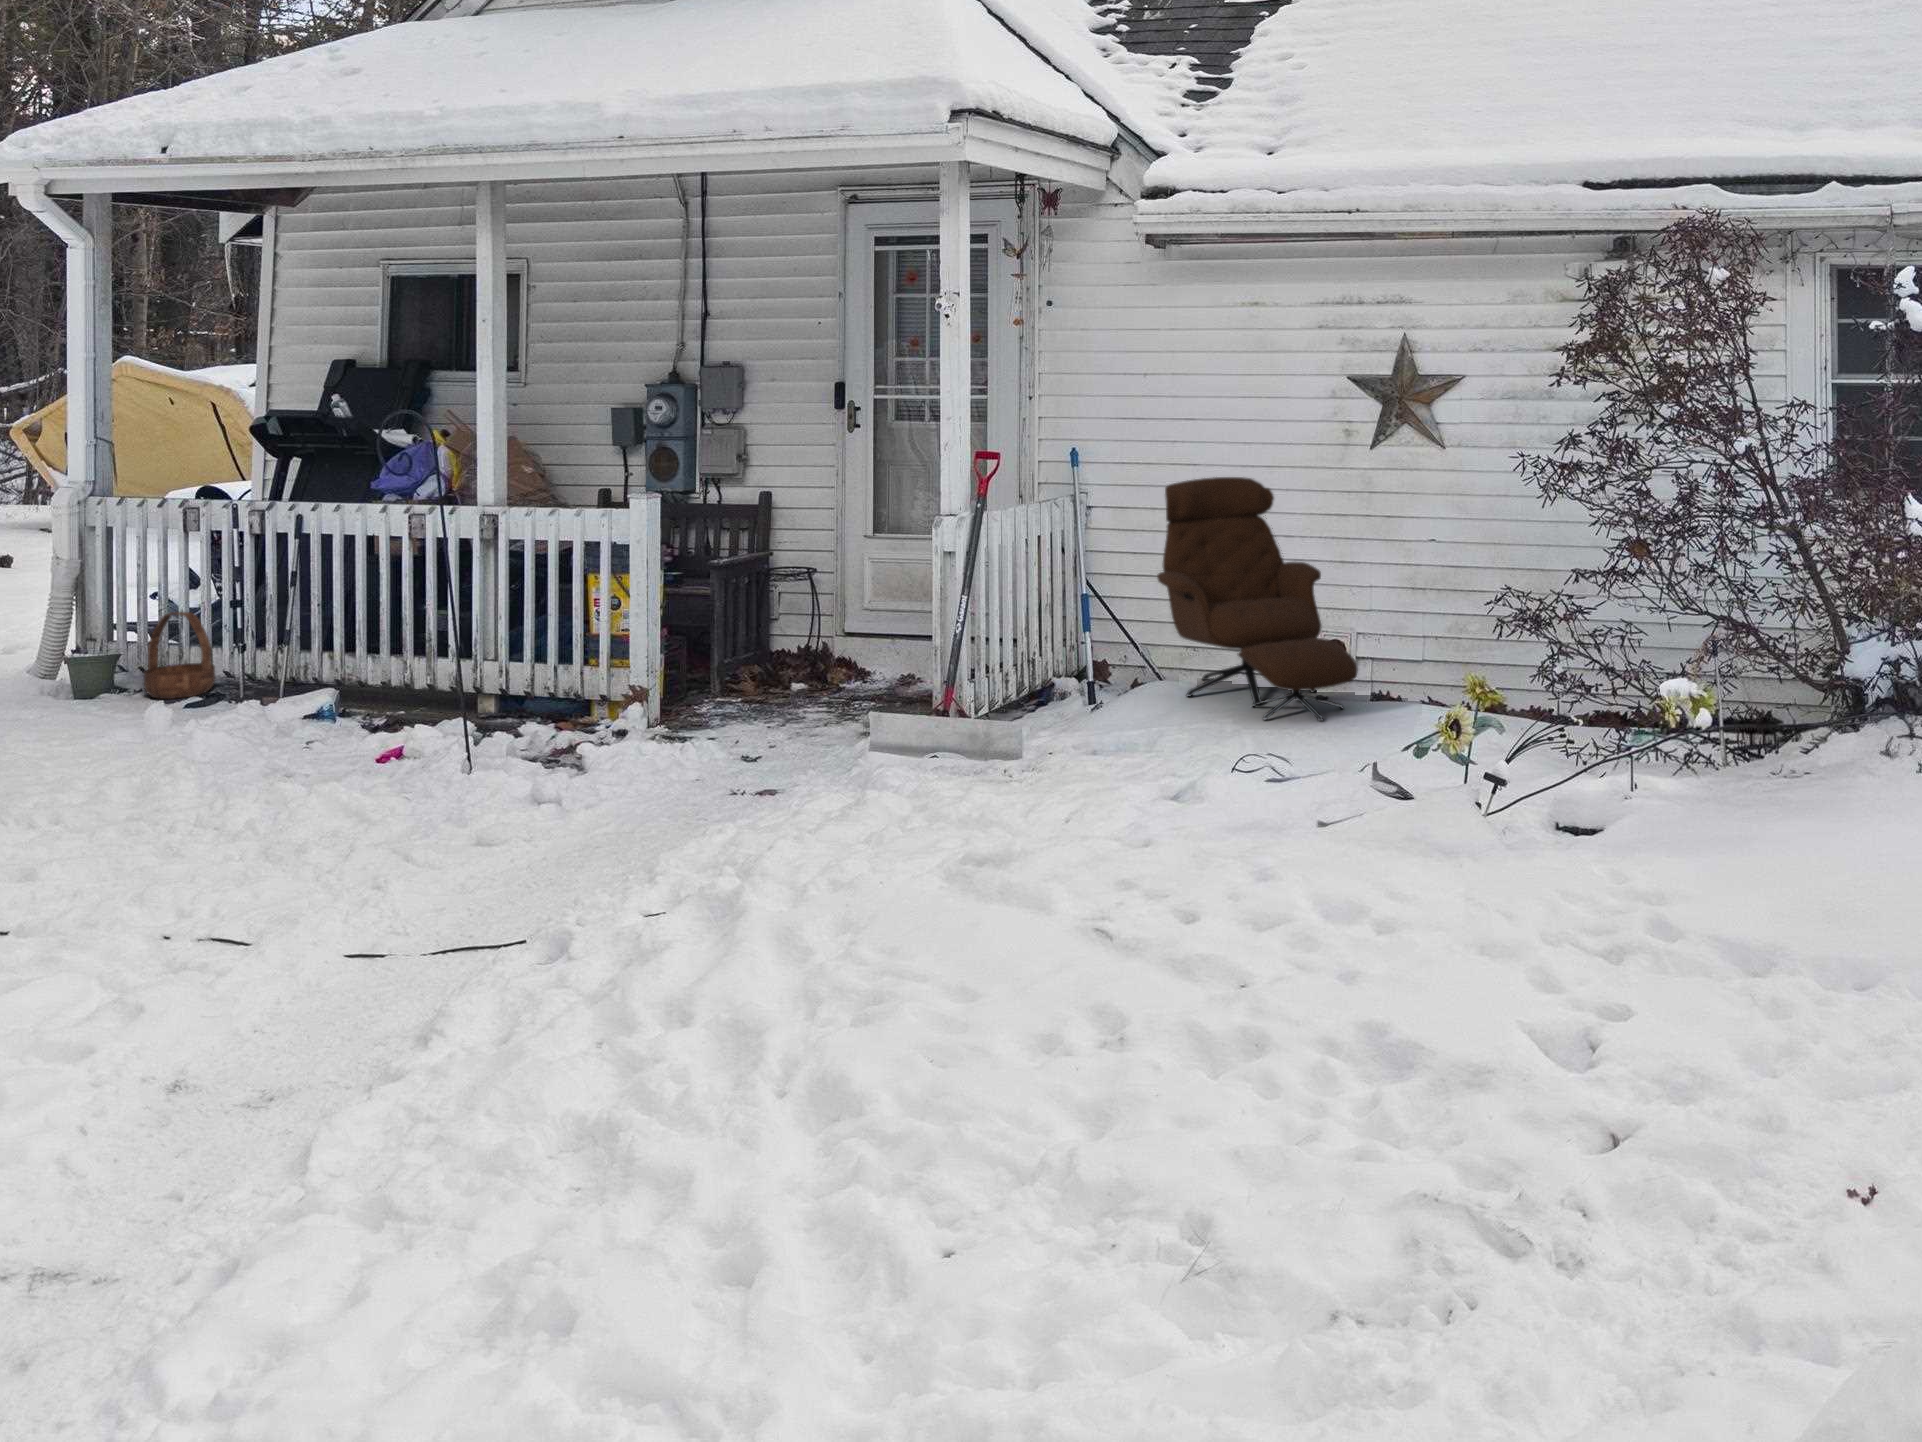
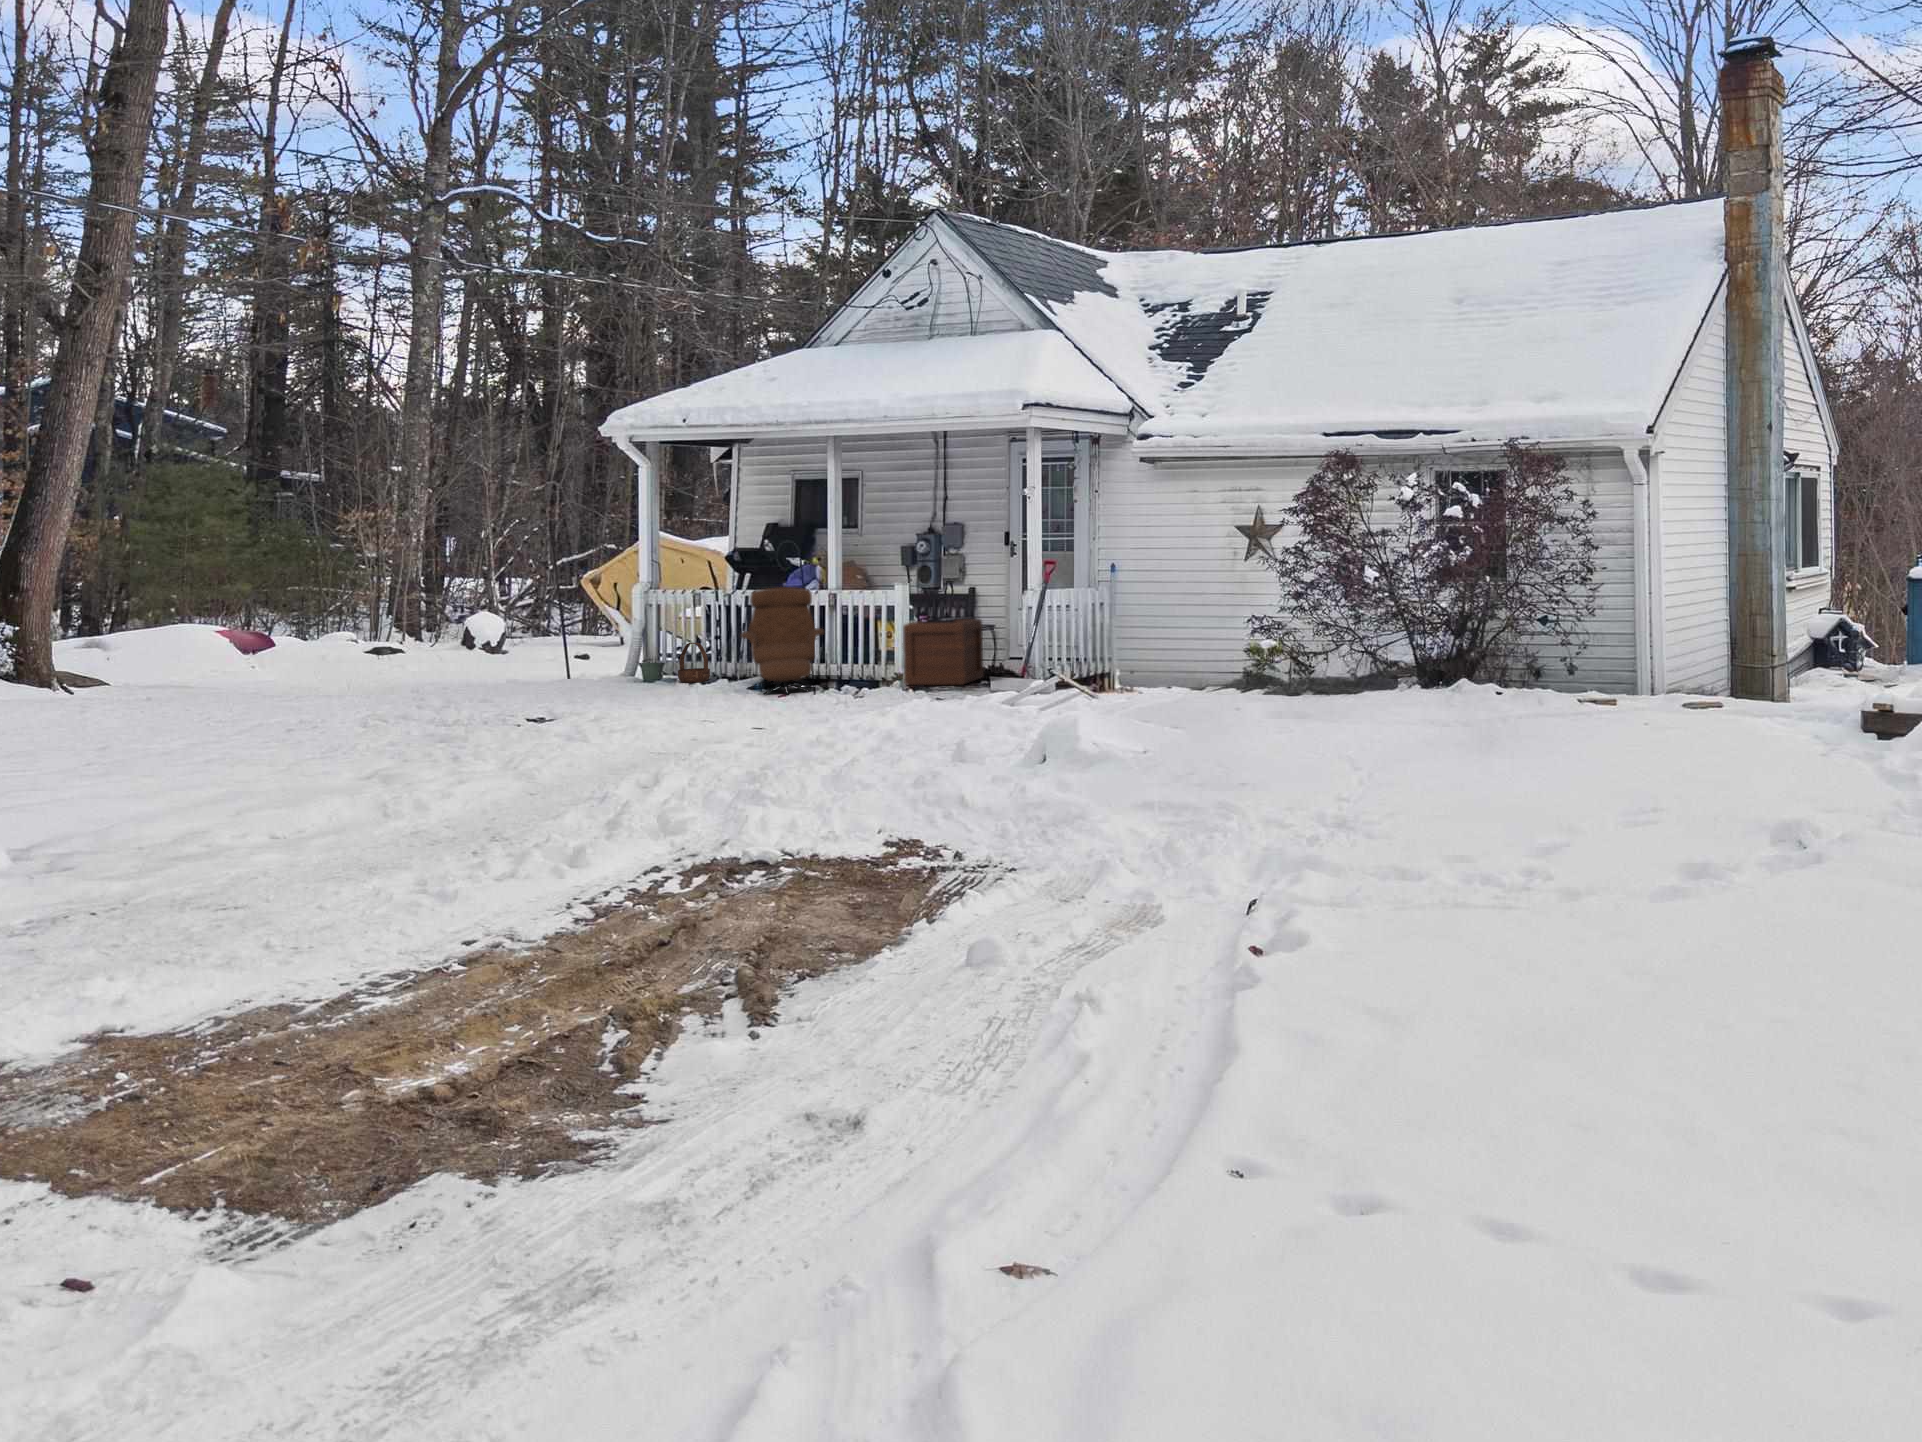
lounge chair: present [1157,477,1358,721] -> present [741,587,825,694]
wooden crate: none [654,563,812,715] -> present [903,619,983,686]

